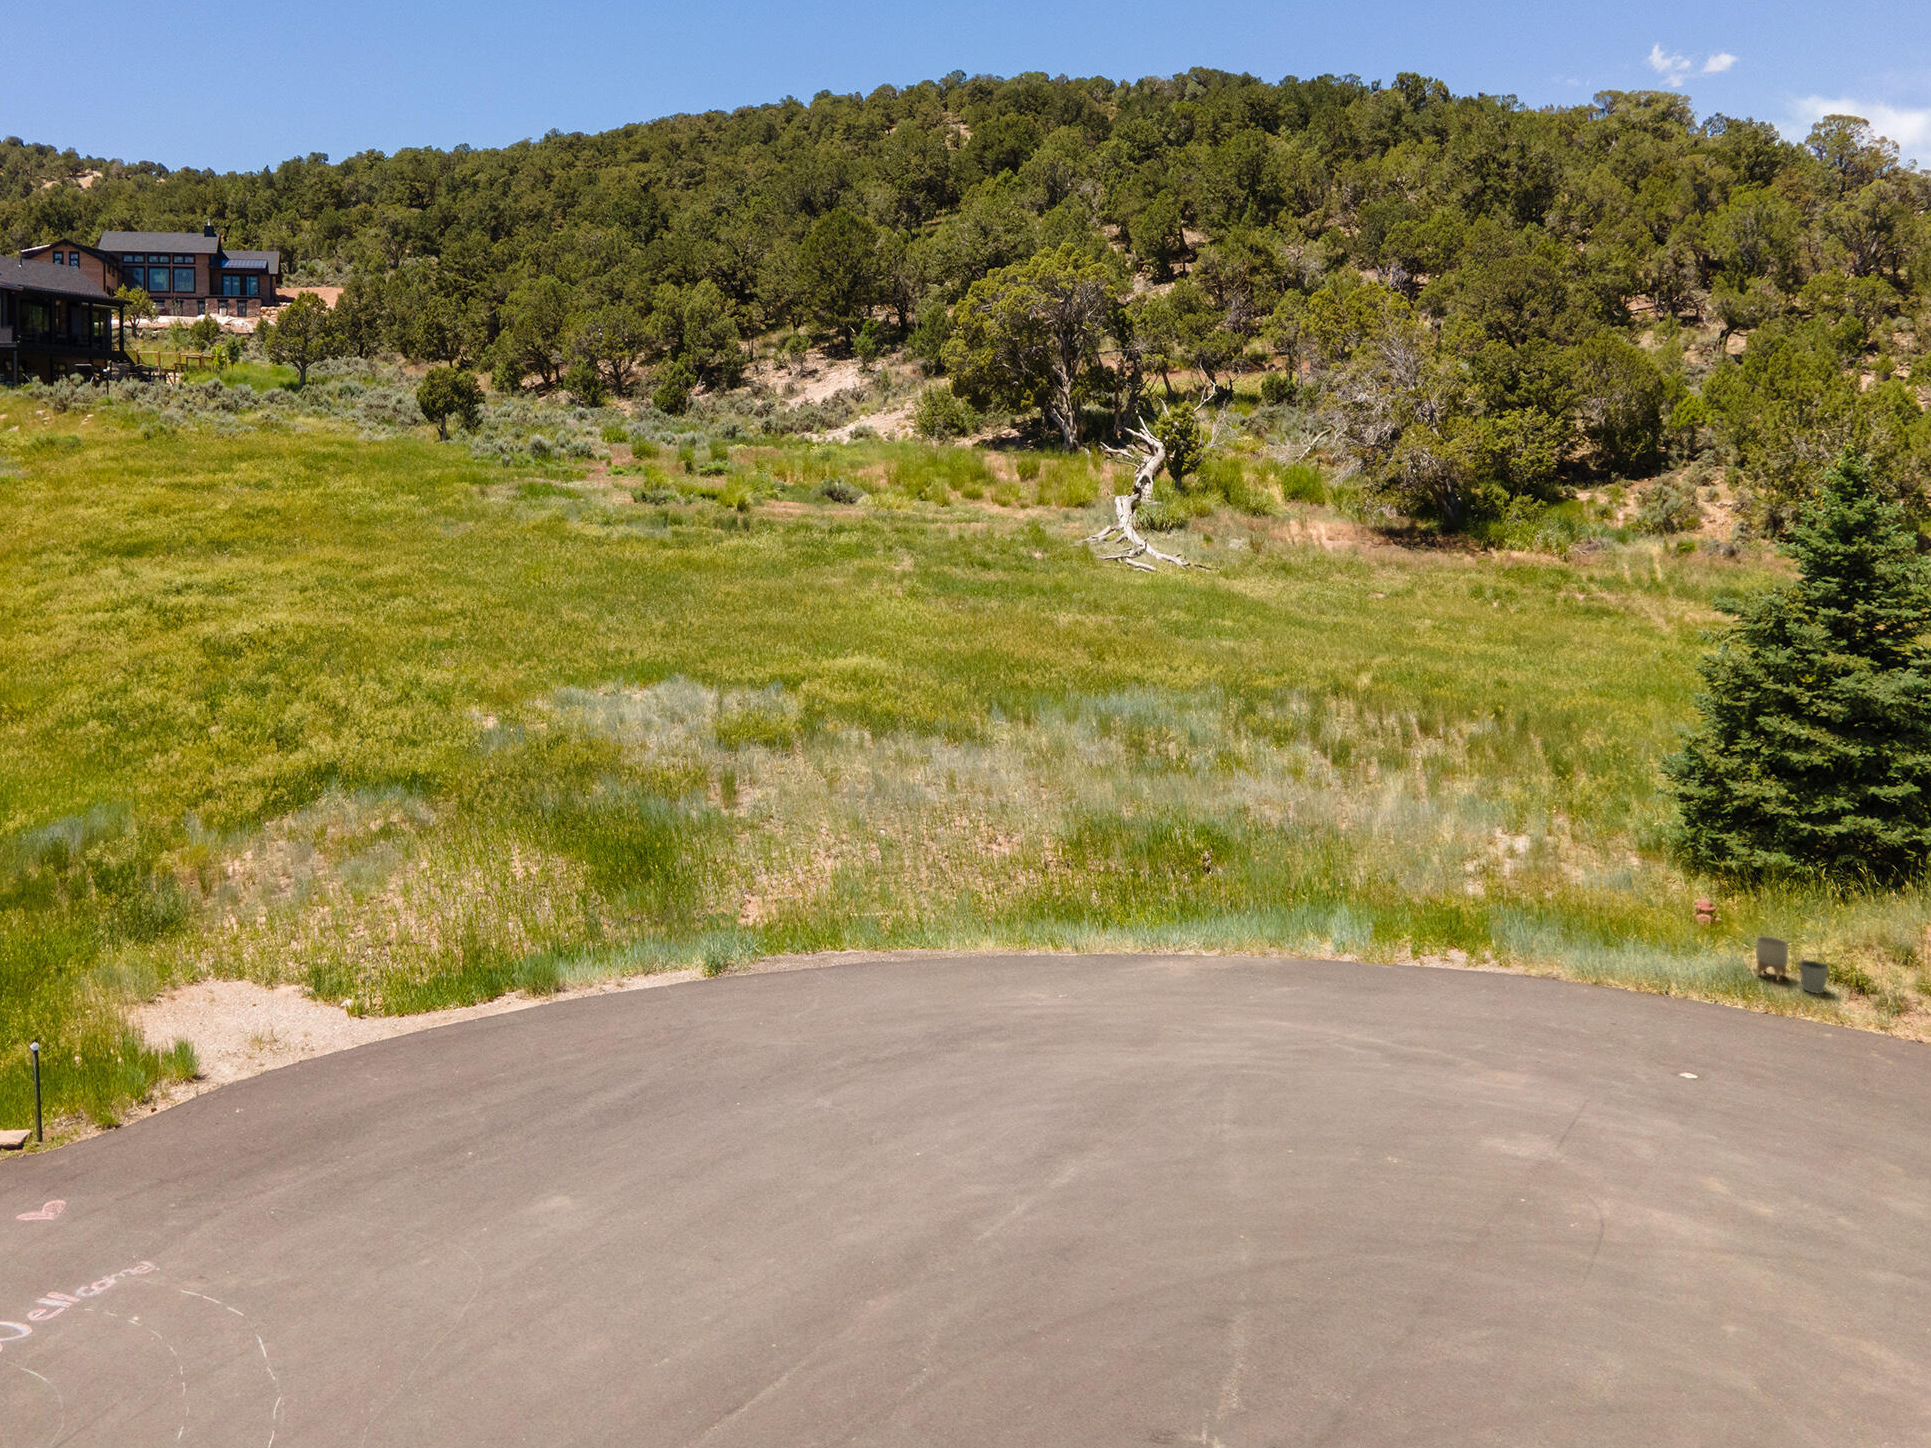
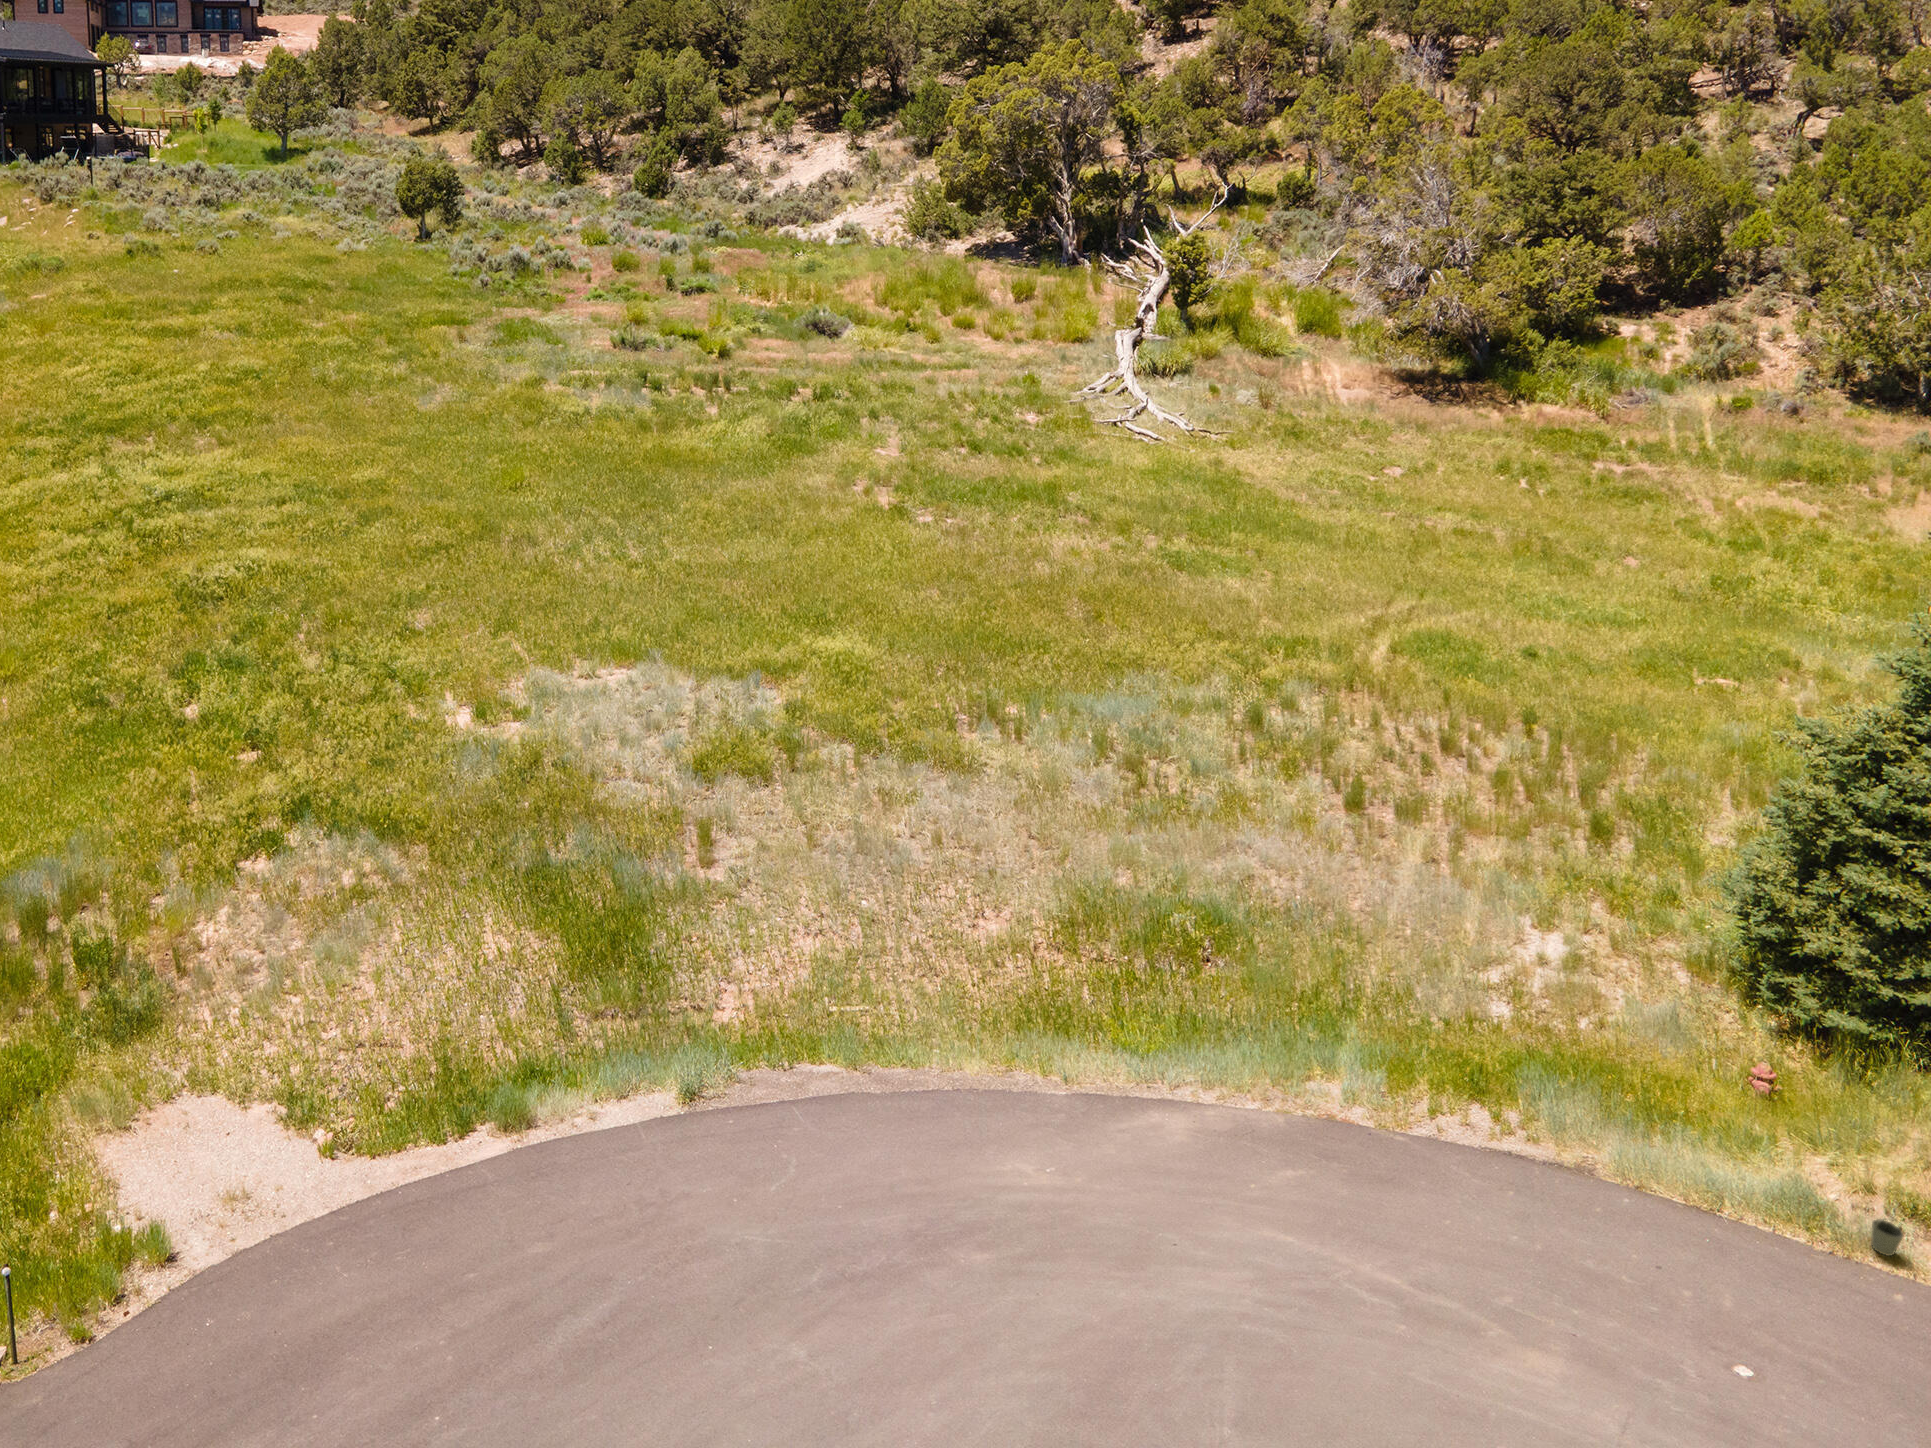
planter: present [1756,936,1788,981] -> none [1823,1181,1863,1230]

